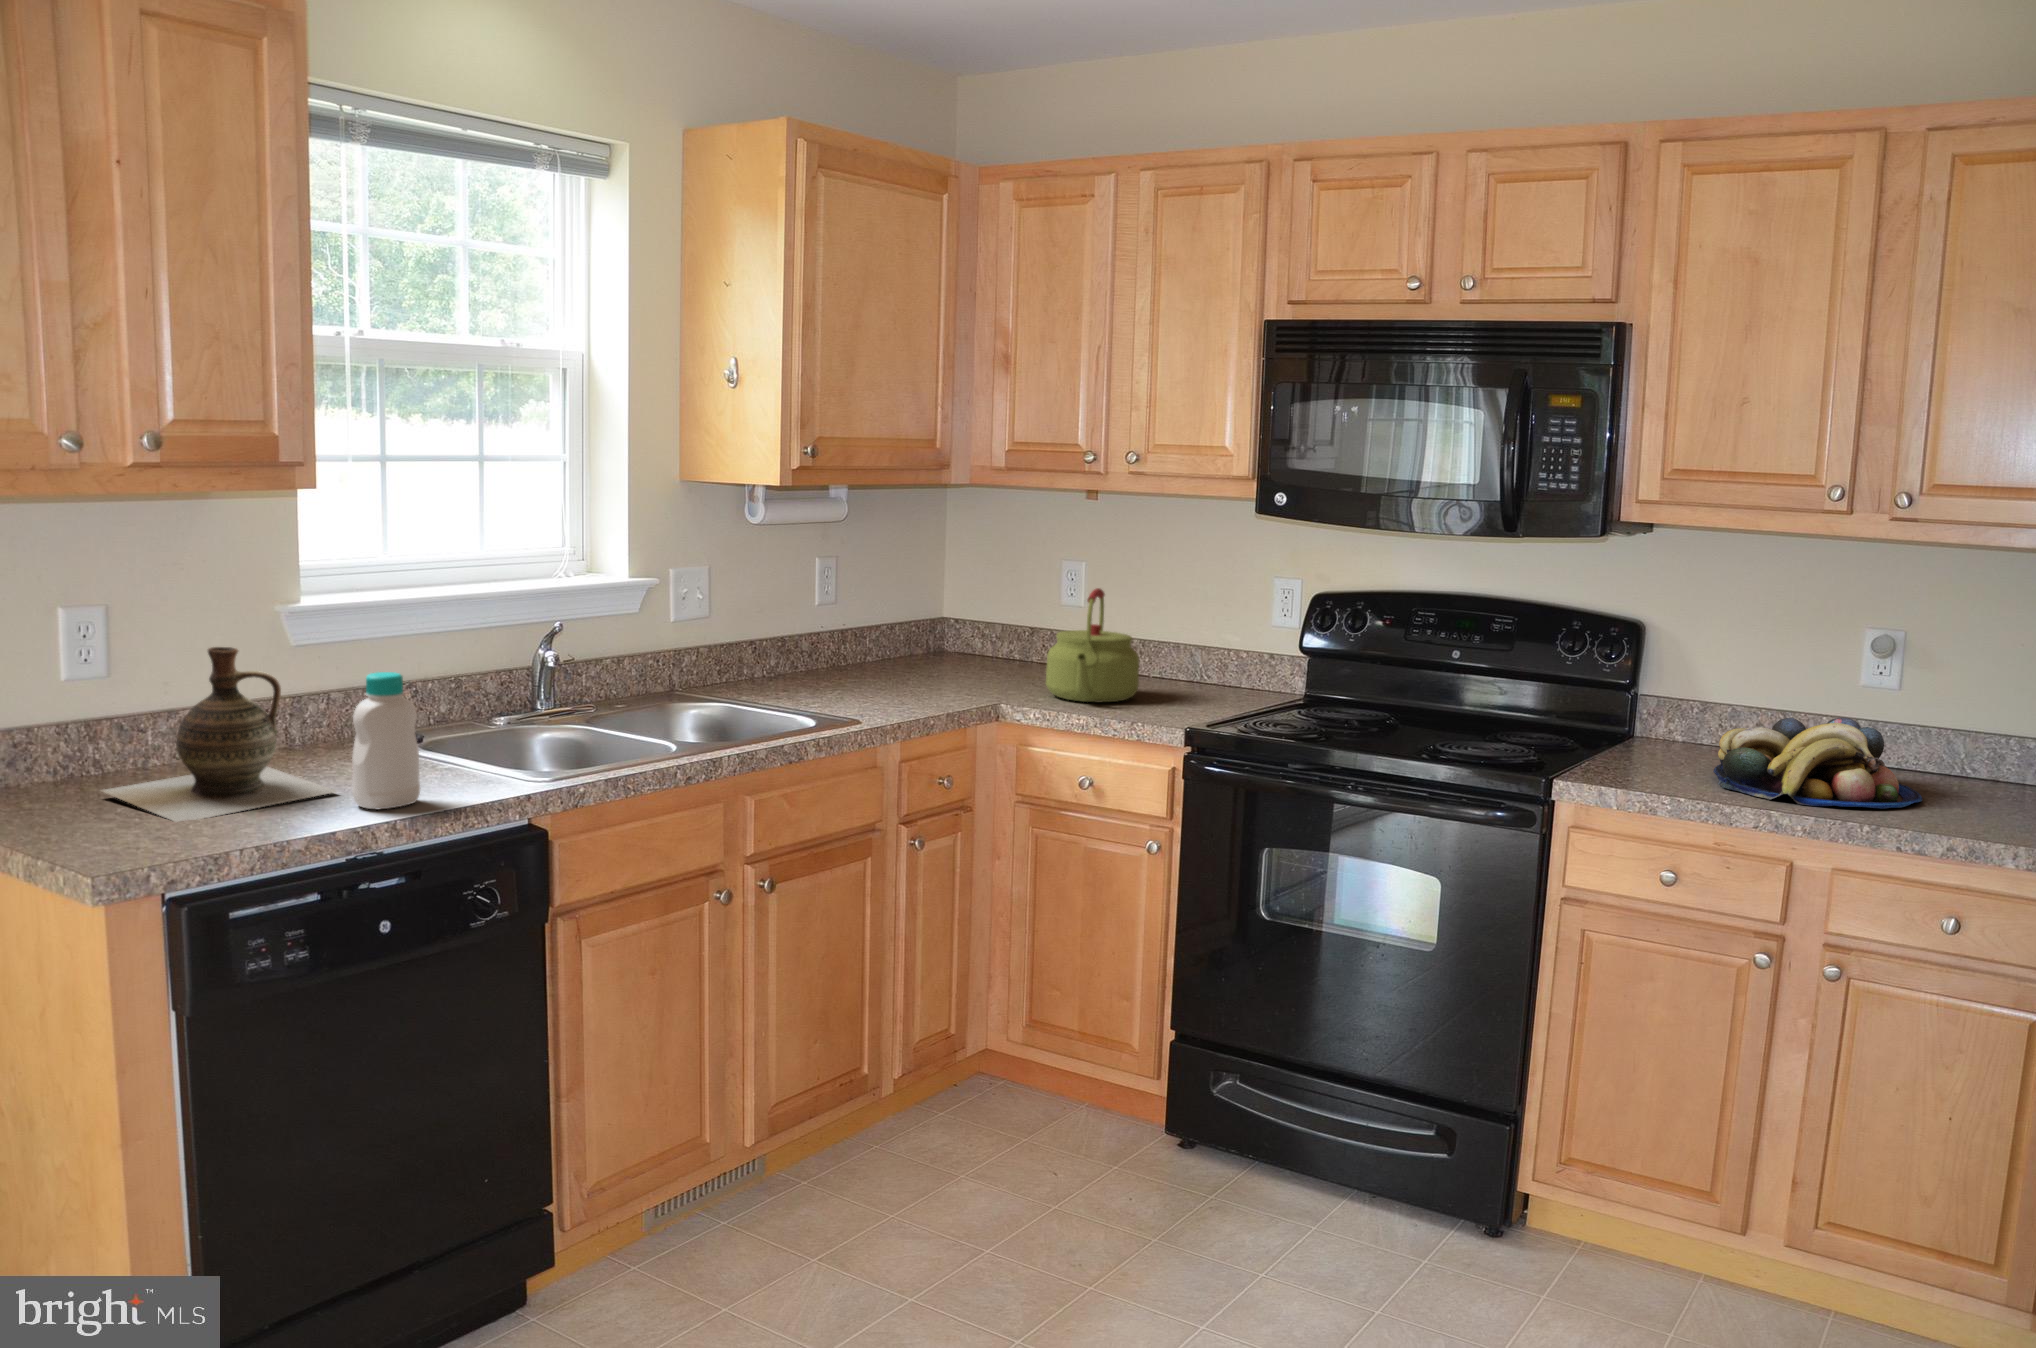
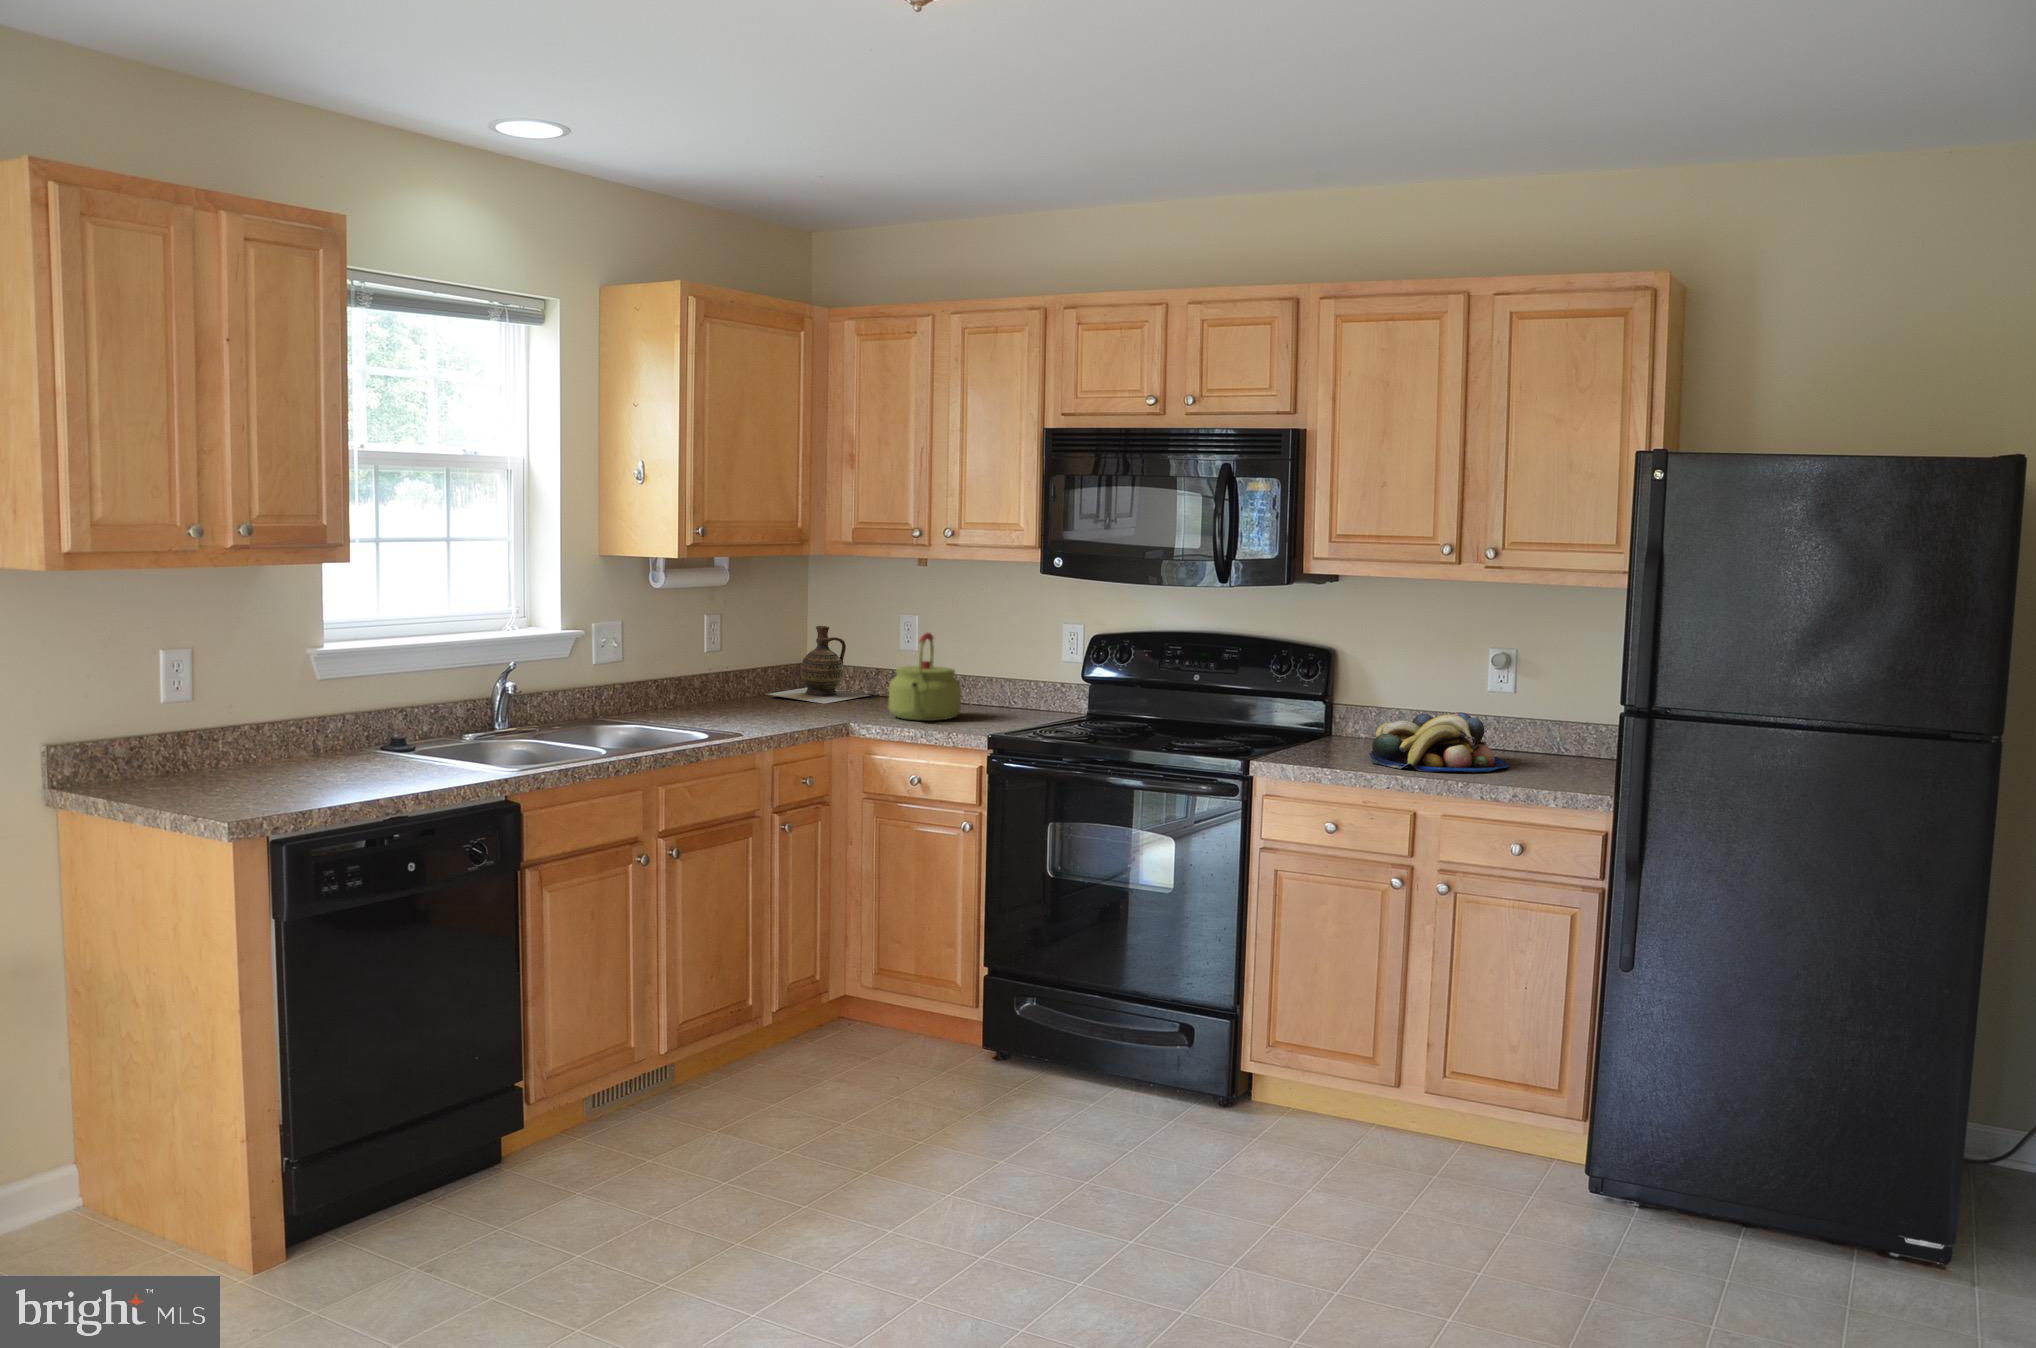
ceramic jug: present [102,647,337,822] -> present [768,626,869,704]
bottle: present [352,672,420,809] -> none [385,689,433,786]

